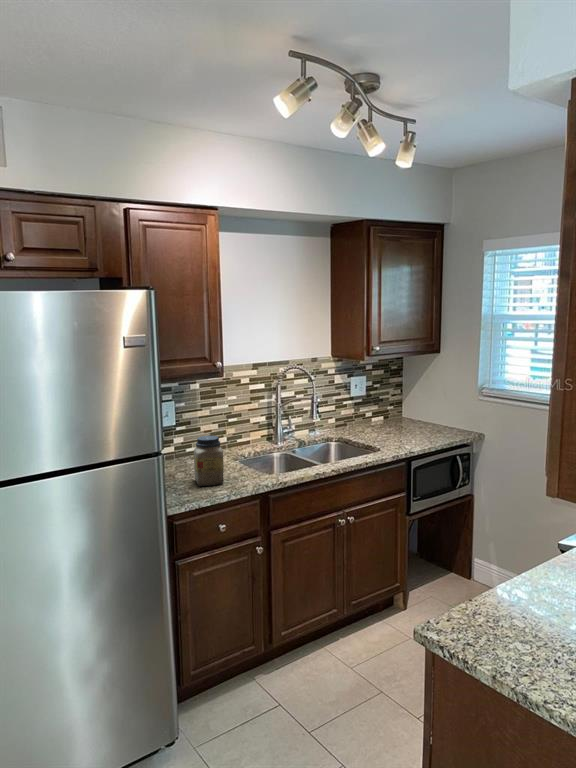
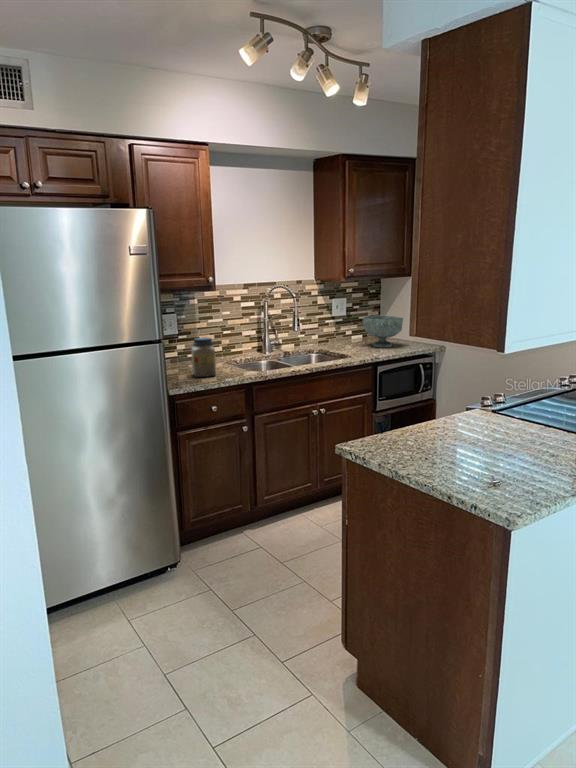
decorative bowl: none [388,397,434,435] -> present [363,316,403,347]

